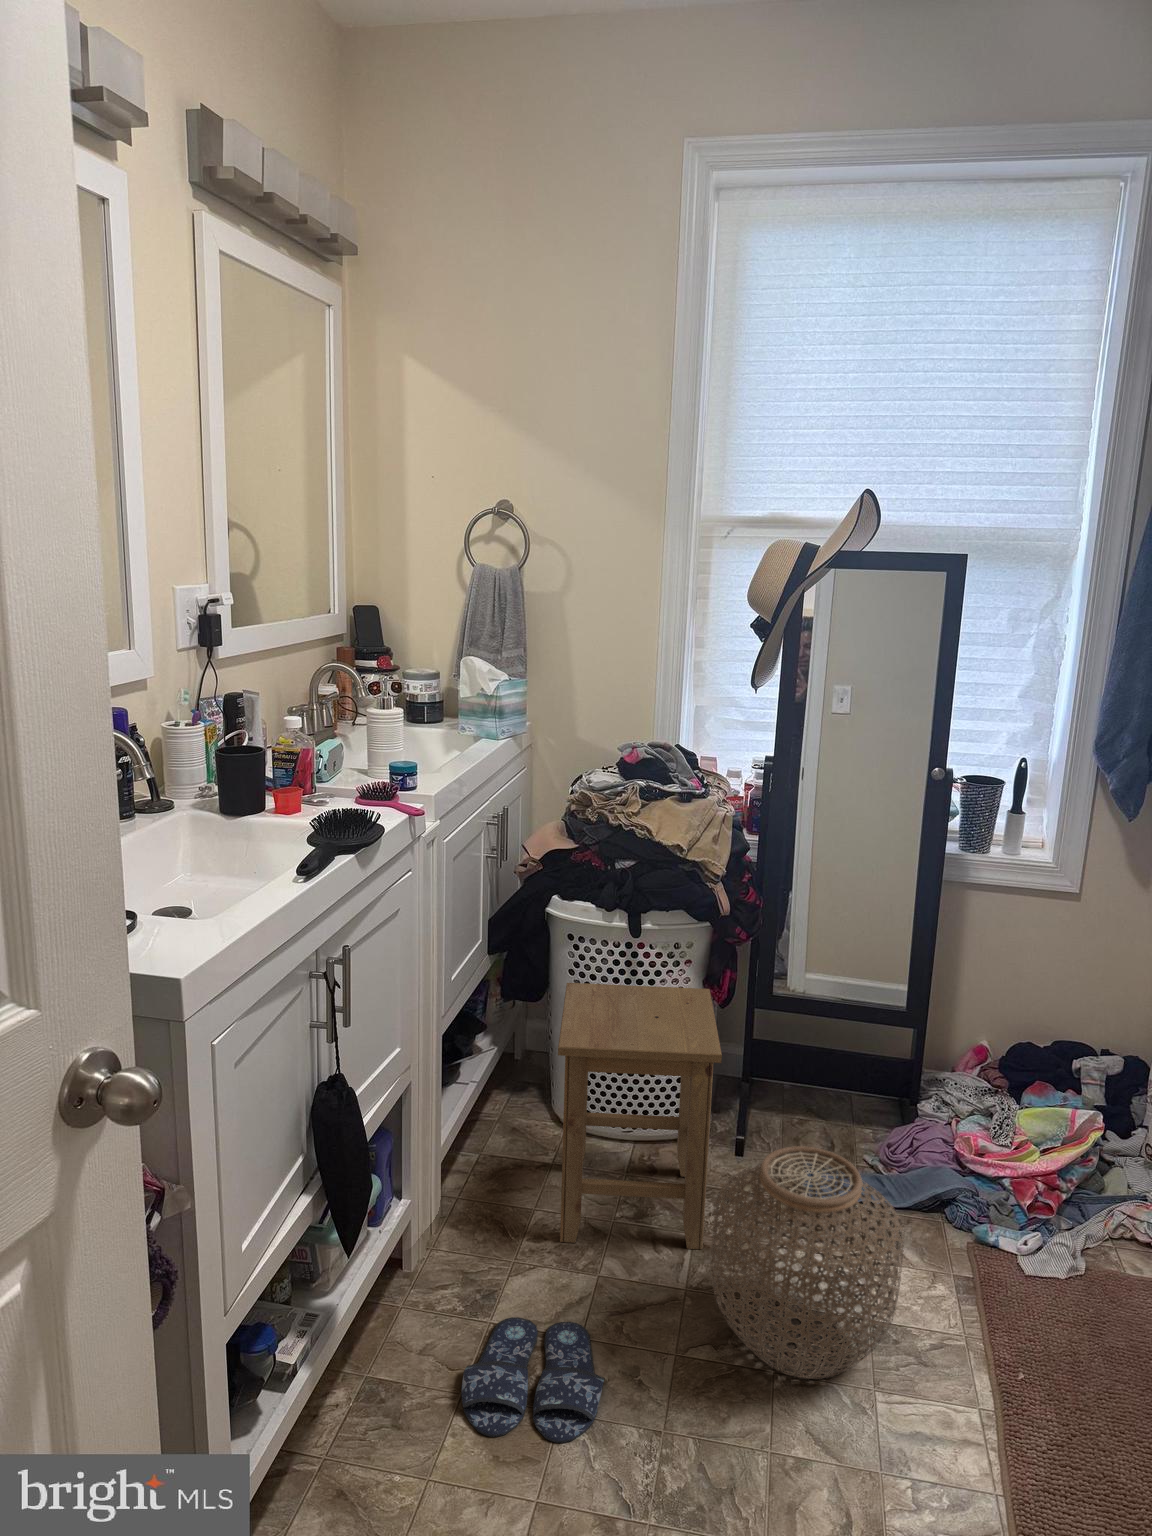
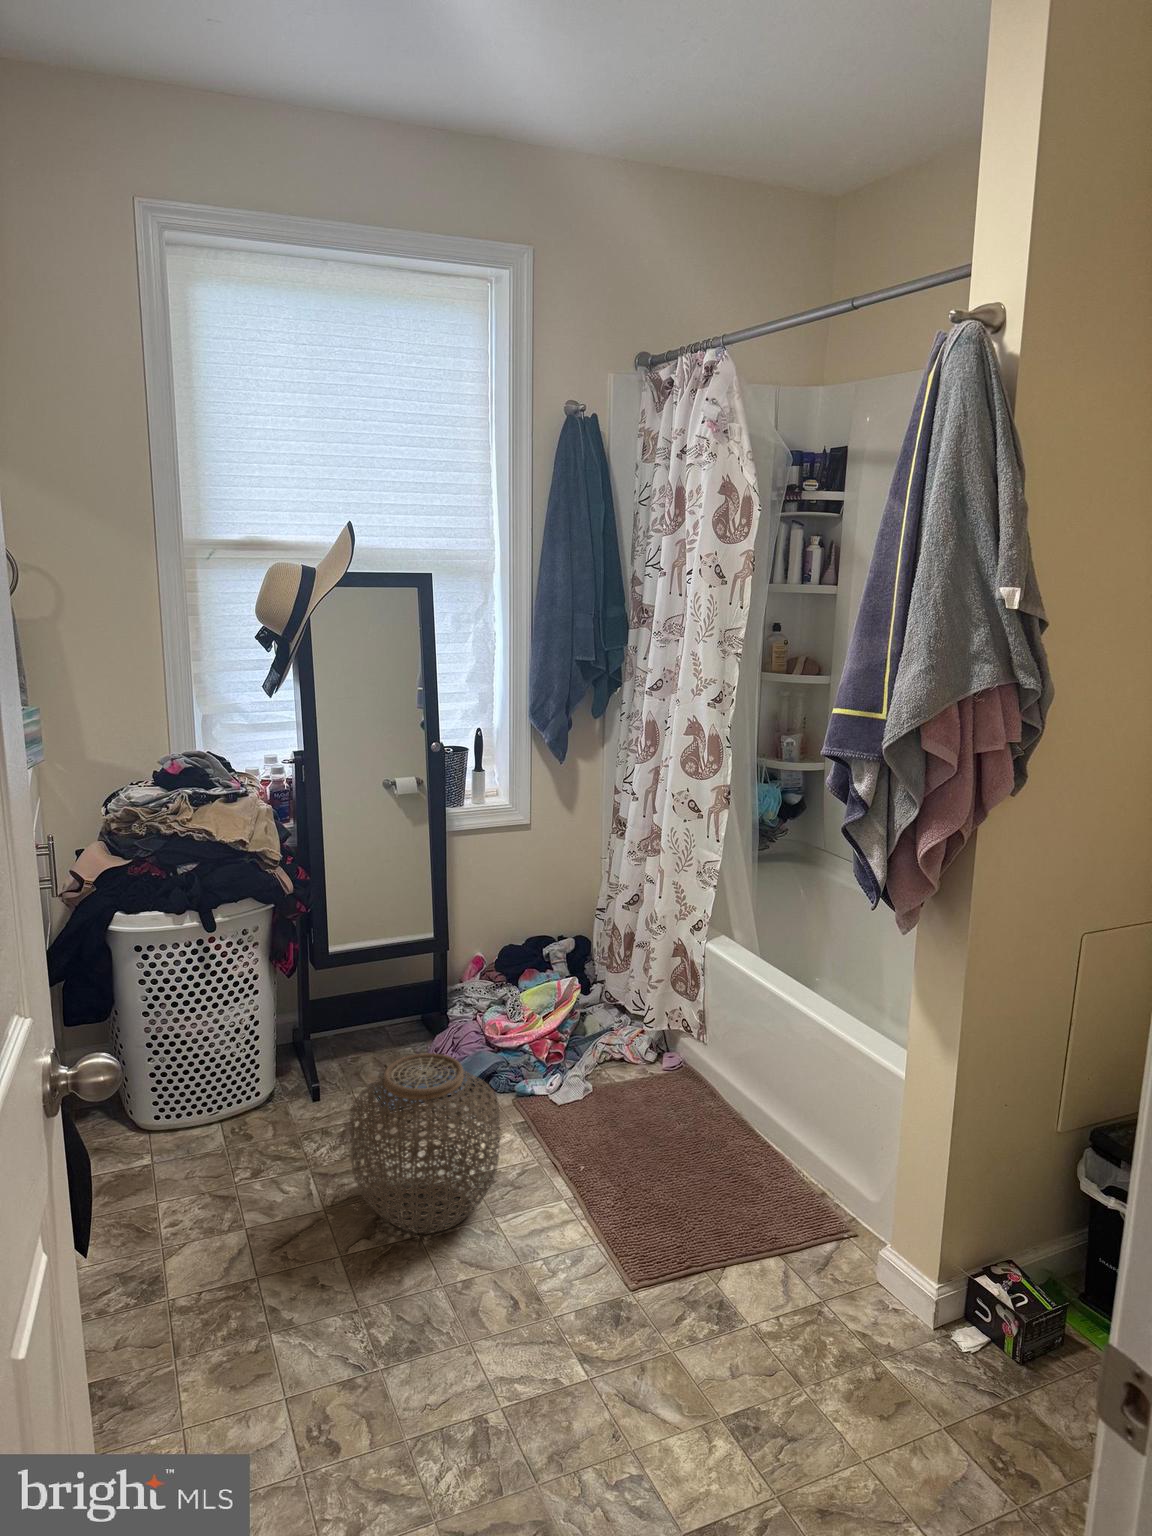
stool: present [558,983,722,1249] -> none [148,961,323,1216]
slippers: present [461,1317,604,1443] -> none [168,1267,300,1380]

